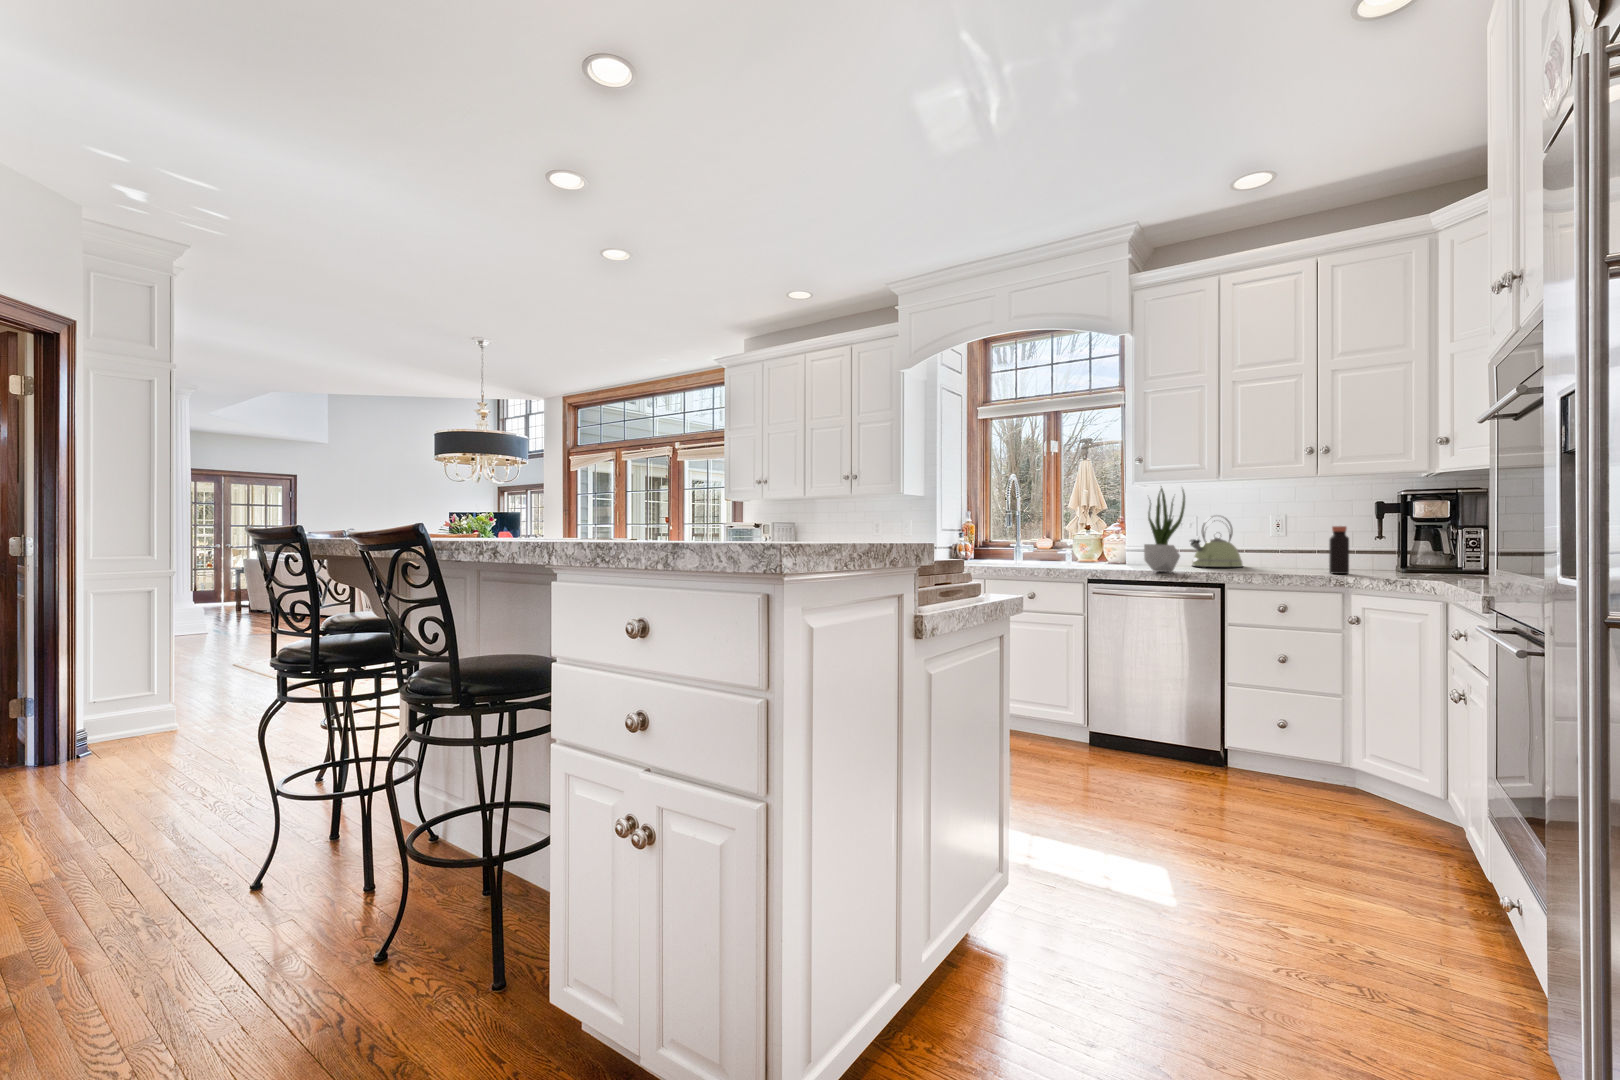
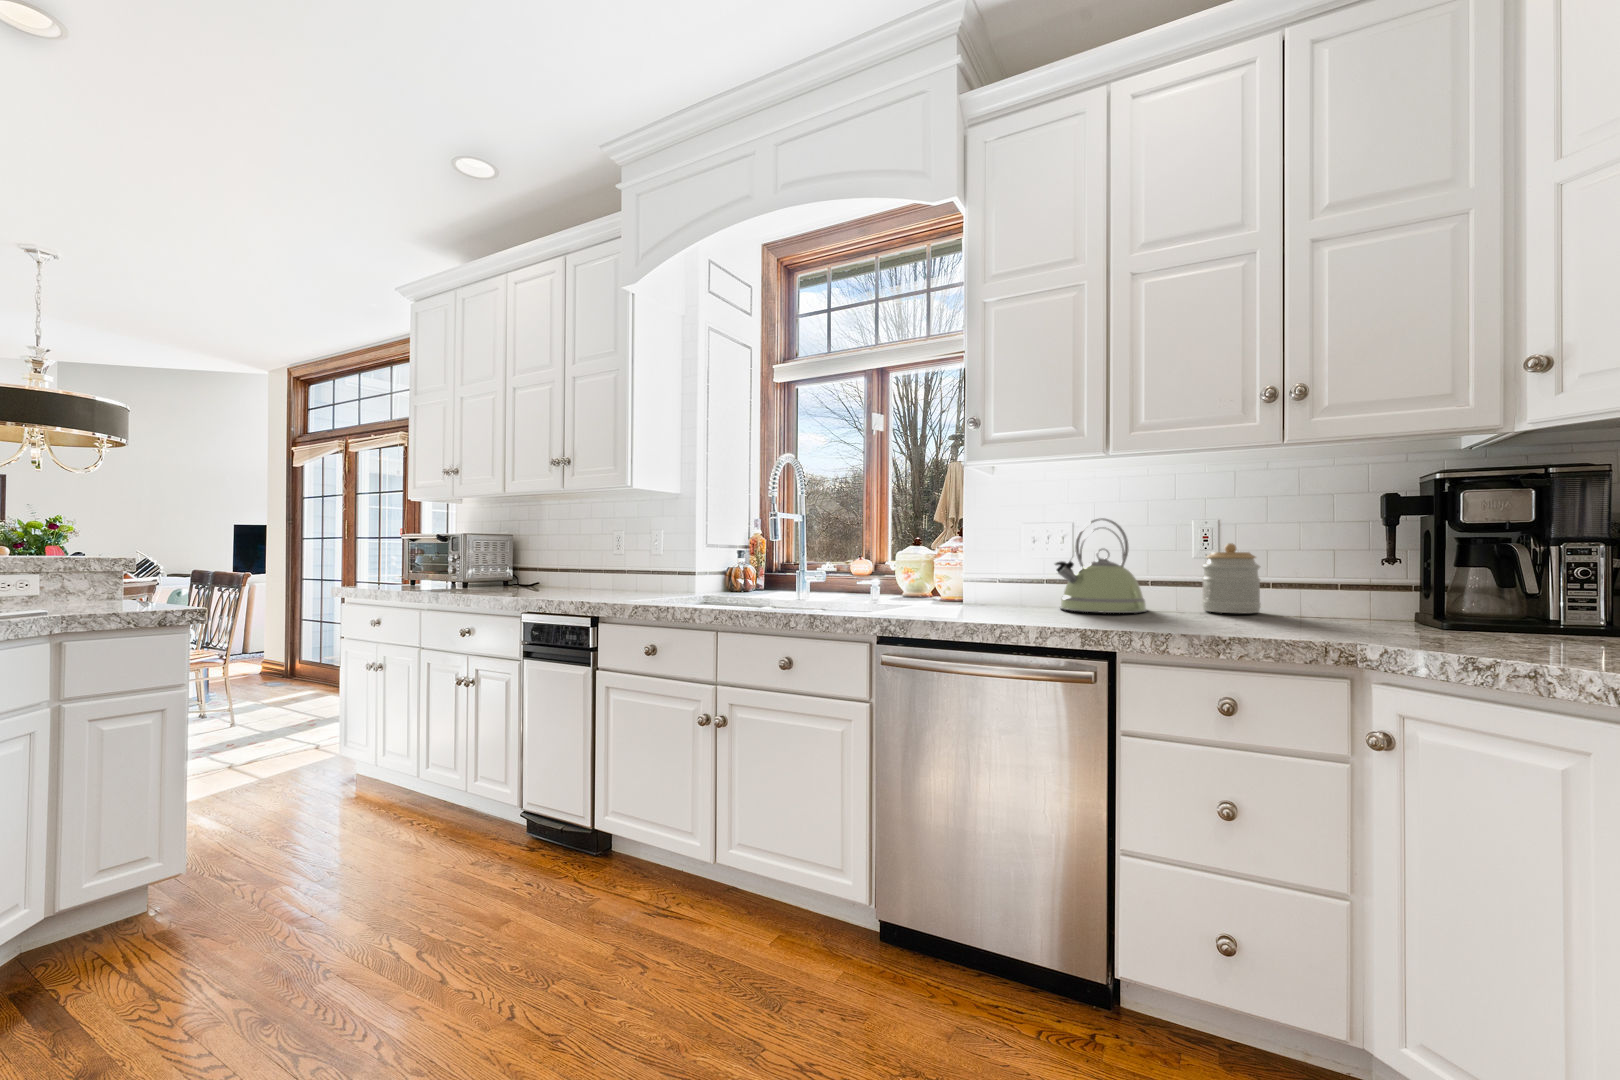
potted plant: present [1144,486,1185,572] -> none [971,456,1043,626]
bottle: present [1329,526,1349,574] -> none [1313,538,1353,634]
jar: none [1275,529,1309,567] -> present [1202,543,1261,614]

